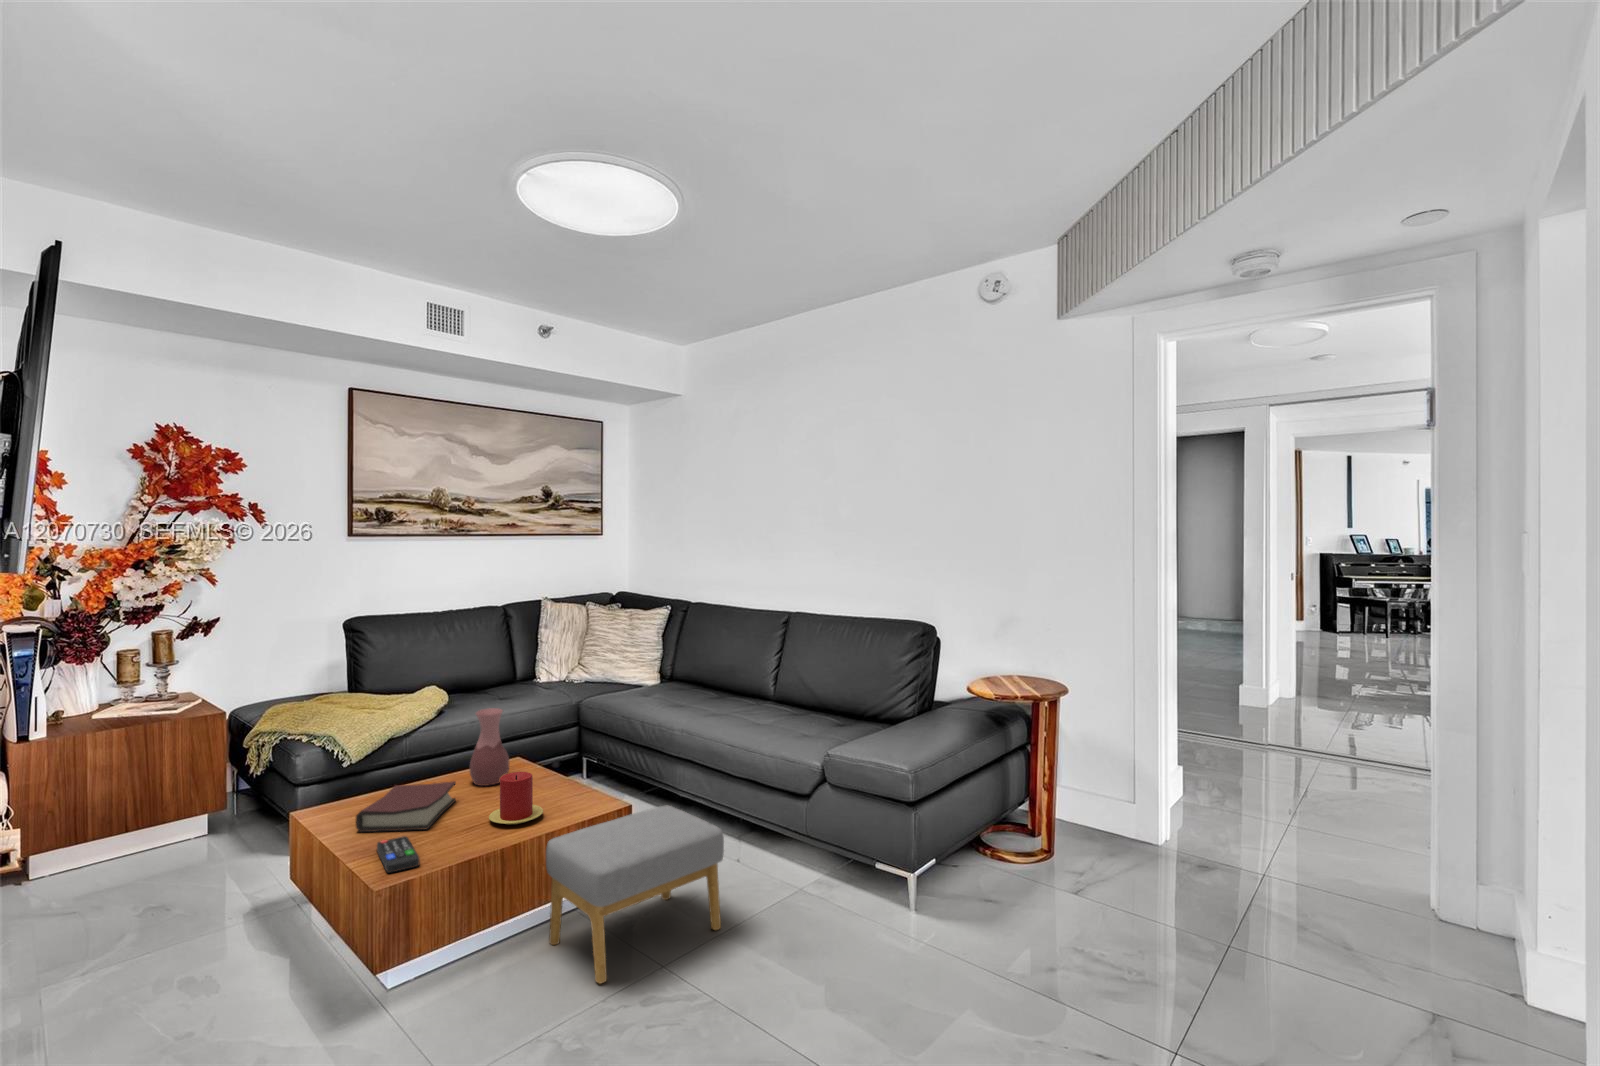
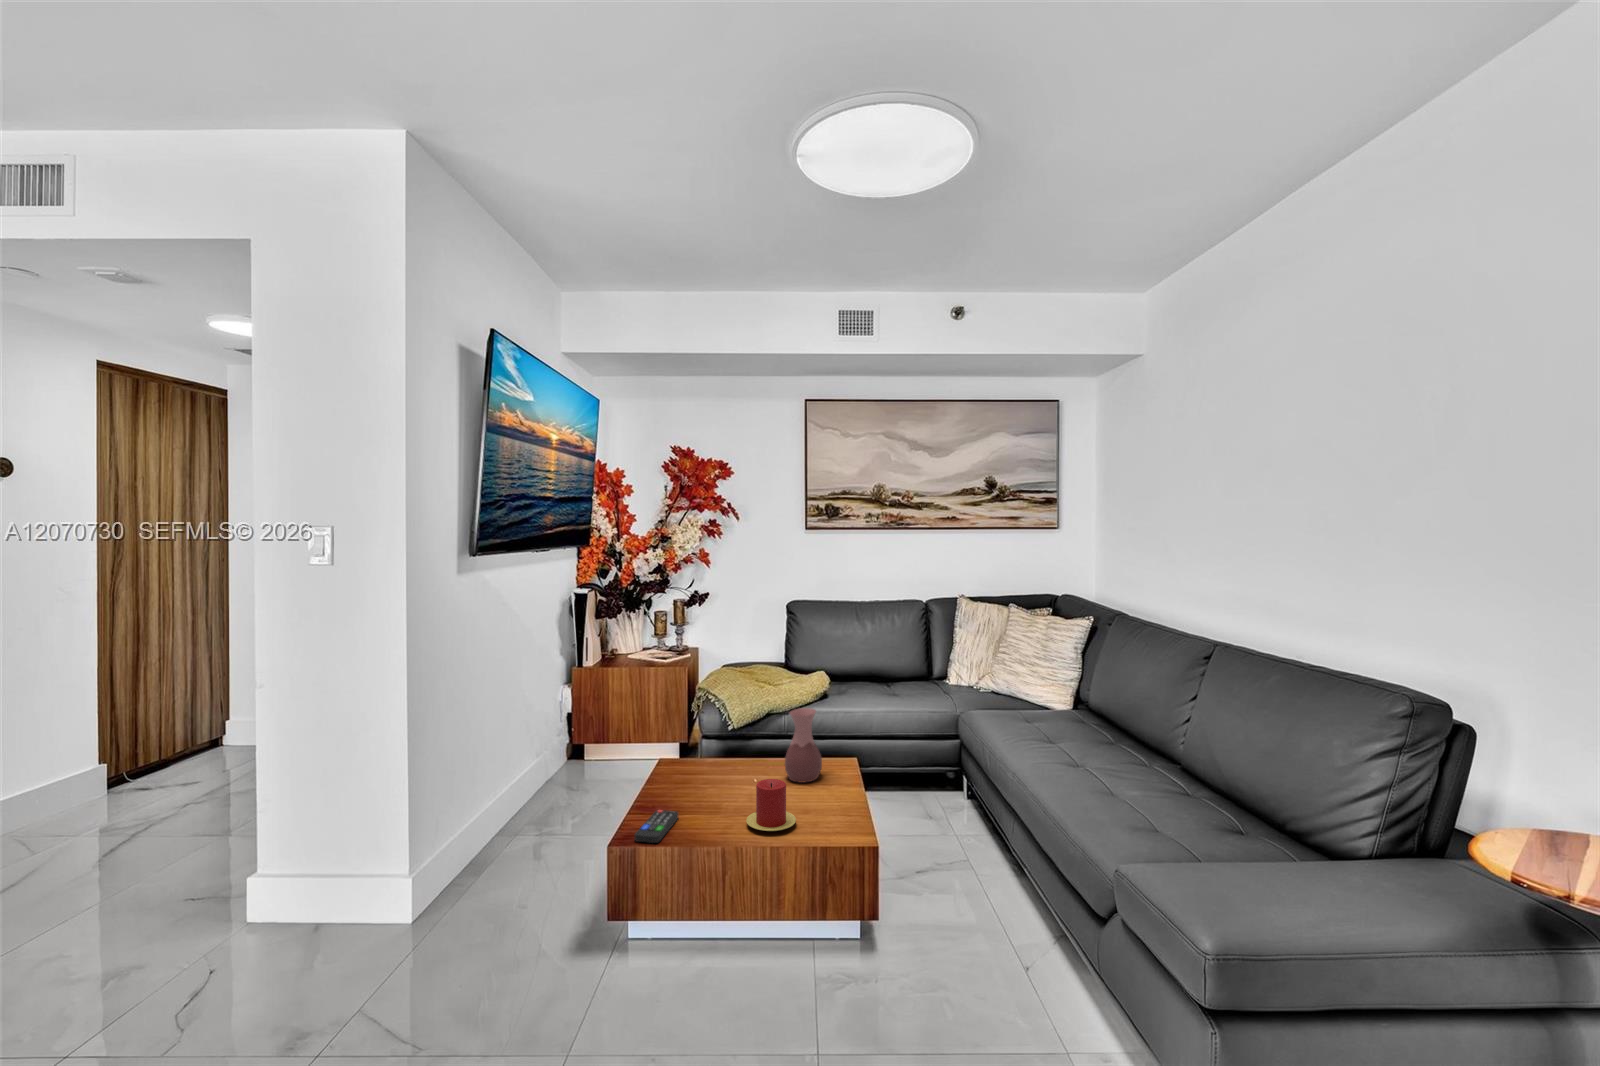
hardback book: present [356,781,456,832] -> none [665,761,756,810]
footstool: present [546,806,724,983] -> none [748,858,920,1030]

